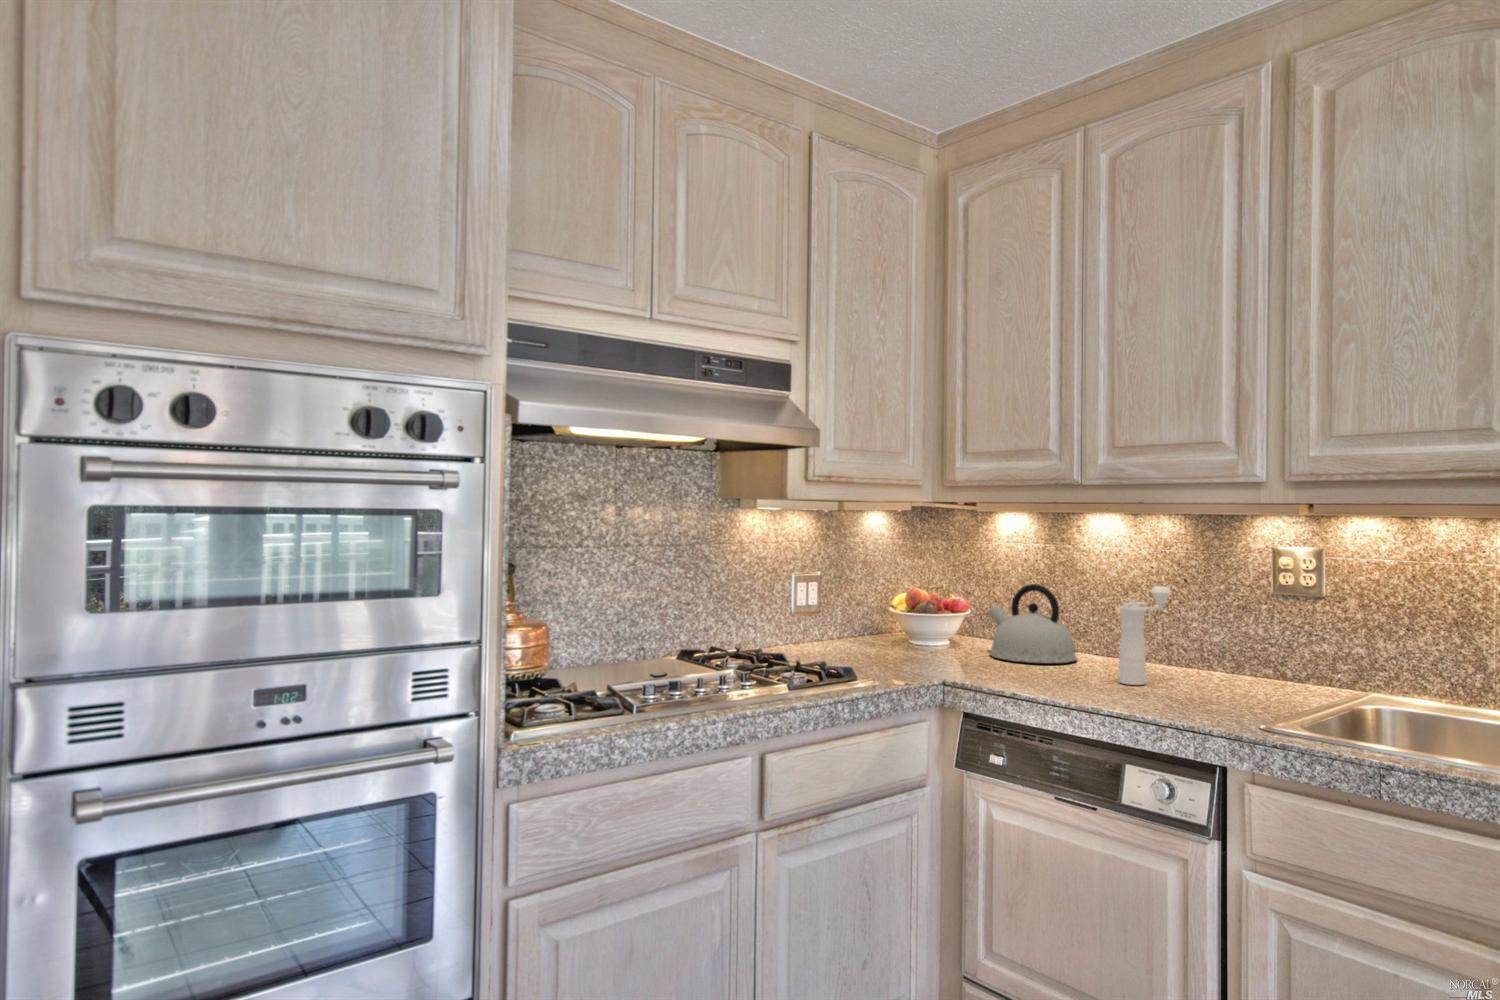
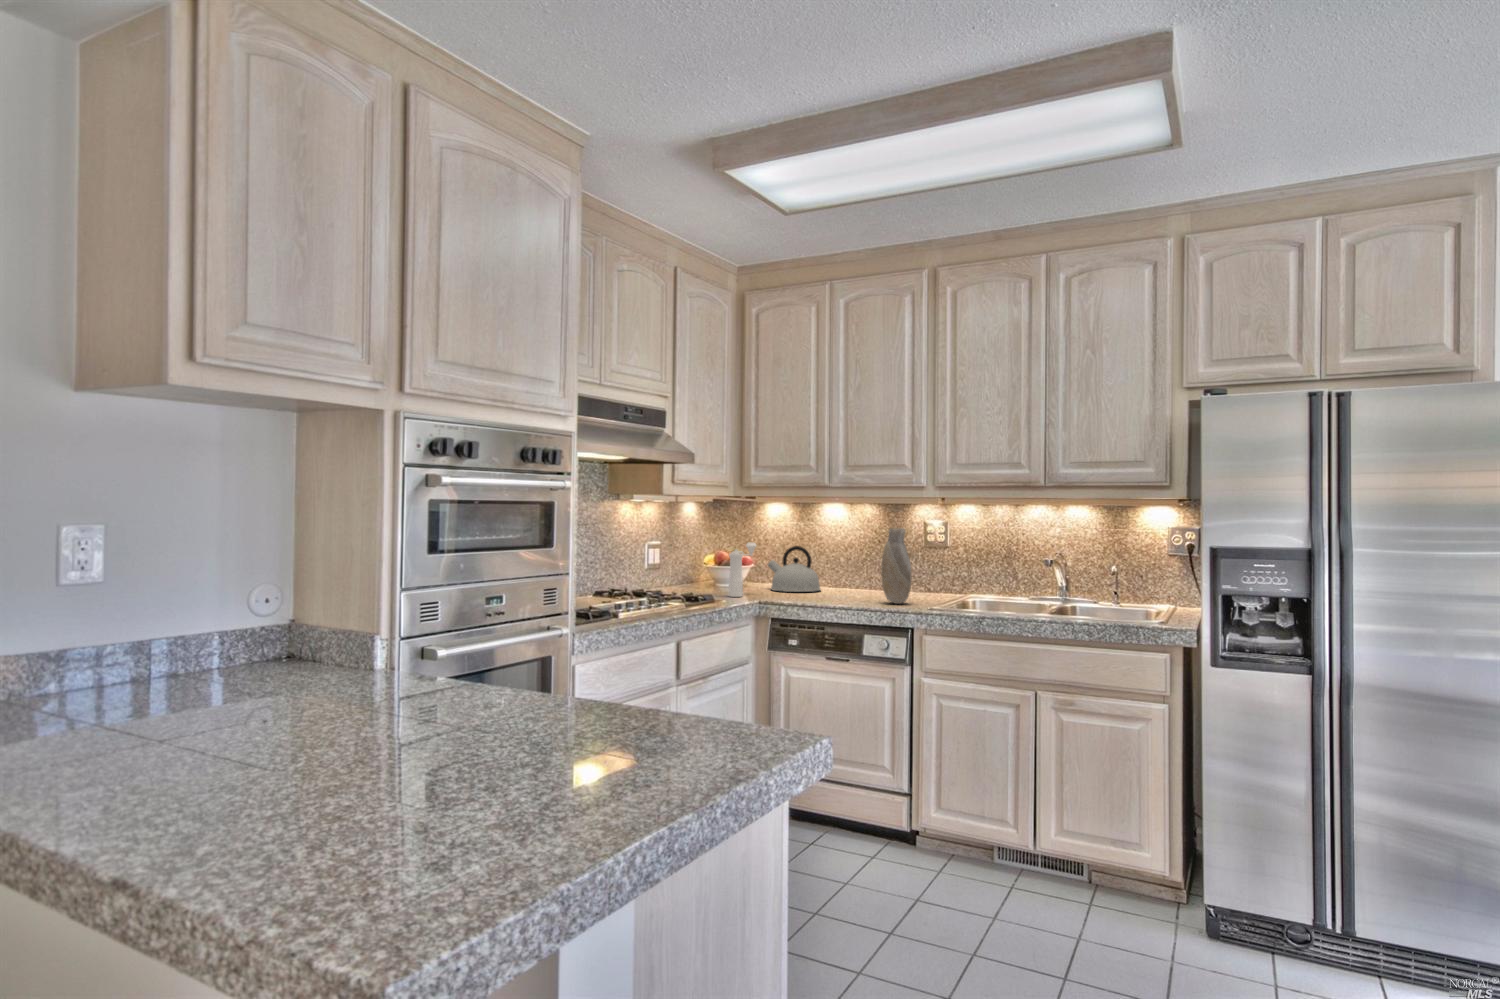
vase: none [1168,561,1231,708] -> present [881,528,911,604]
pepper mill: present [1119,586,1171,685] -> present [729,542,756,597]

